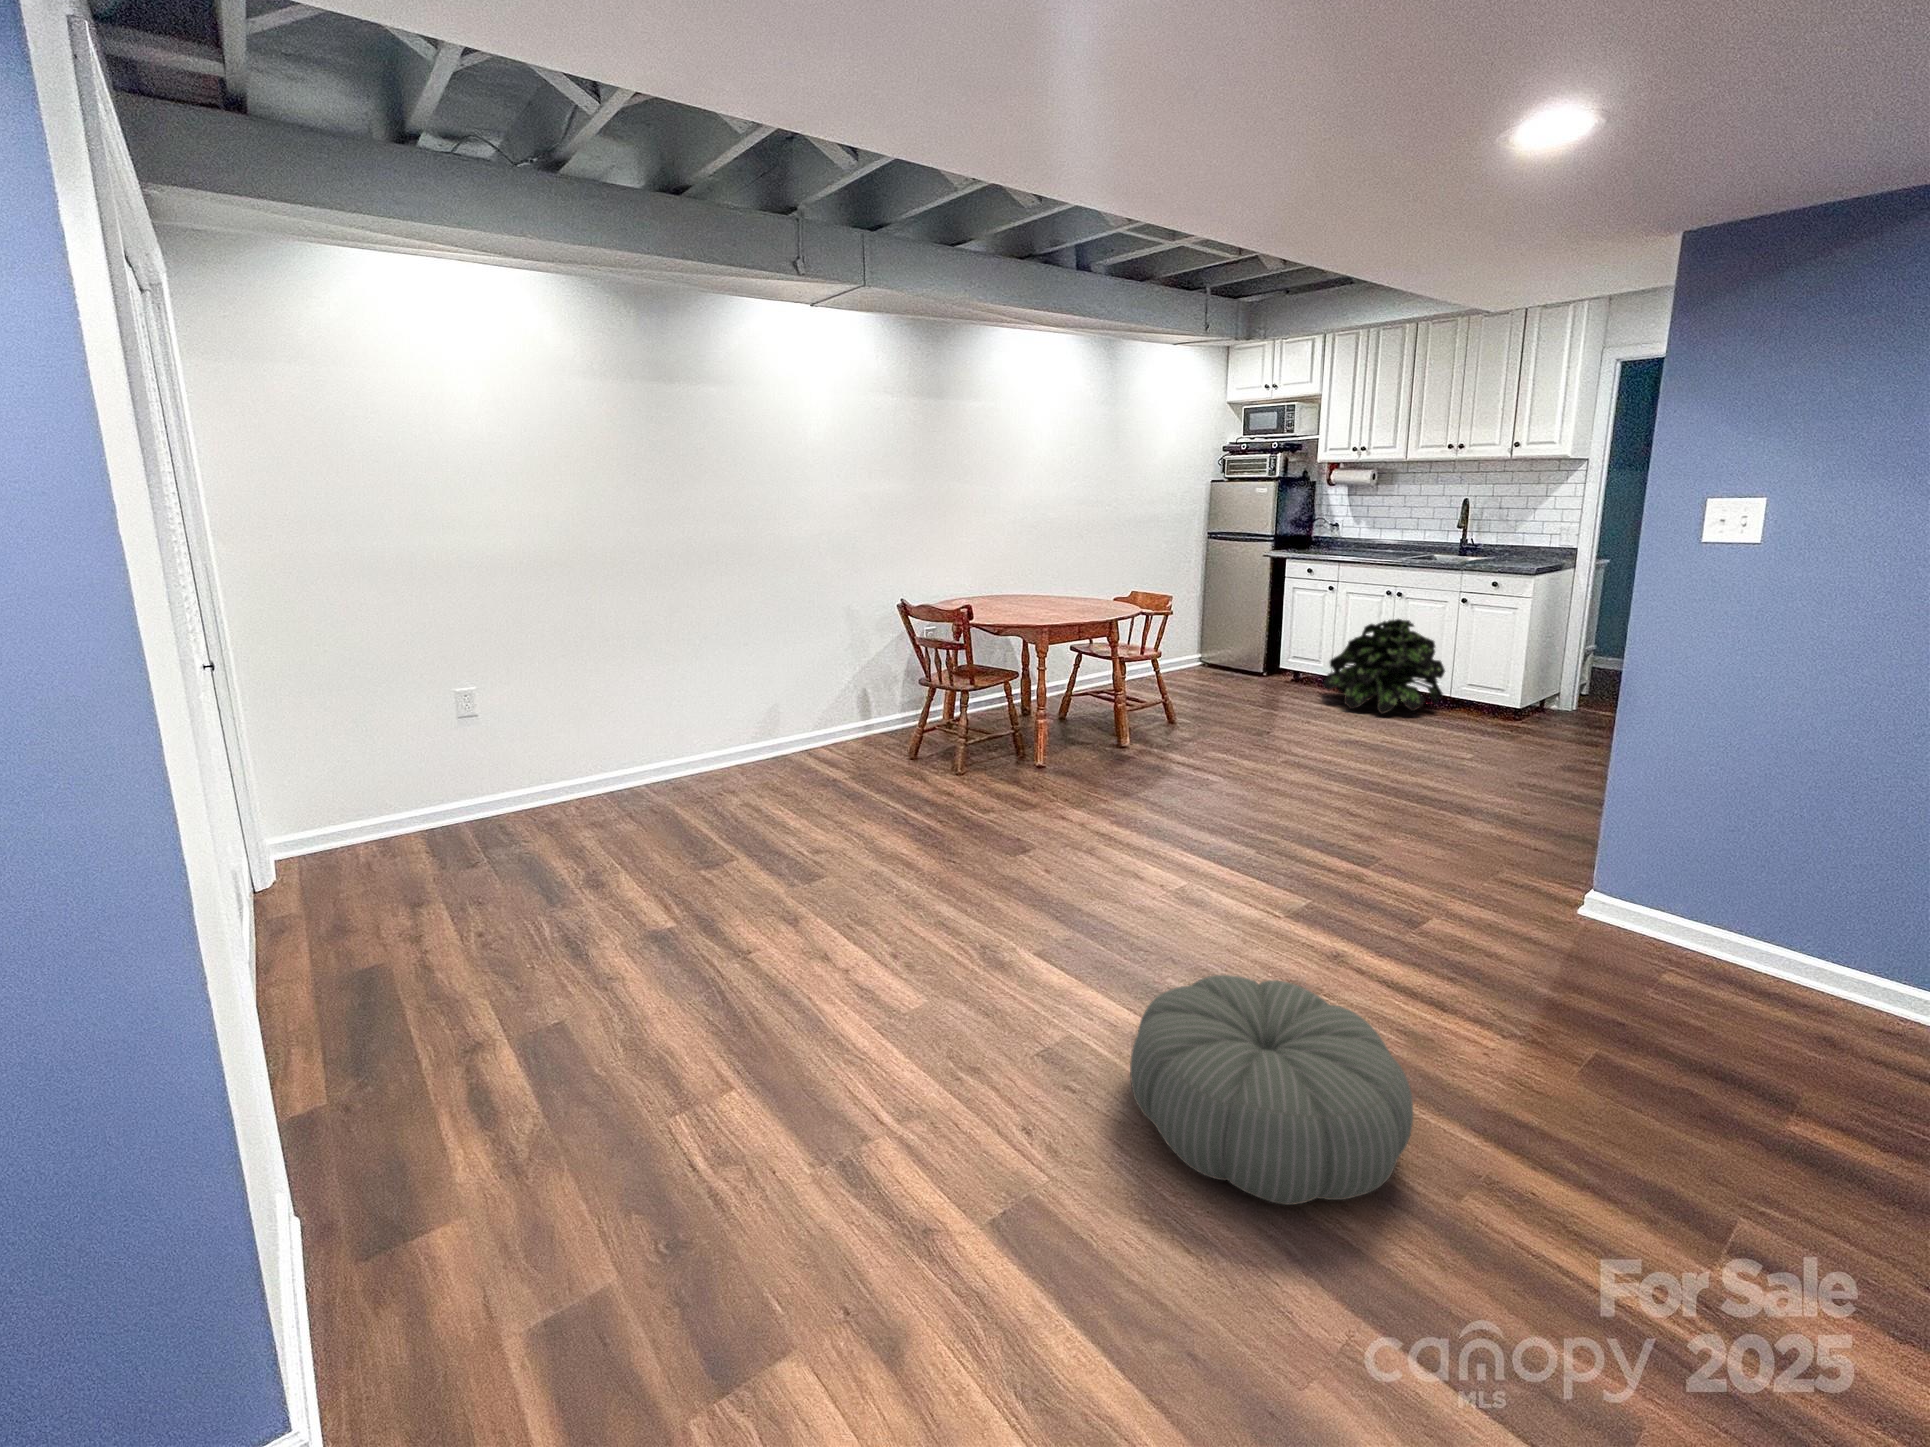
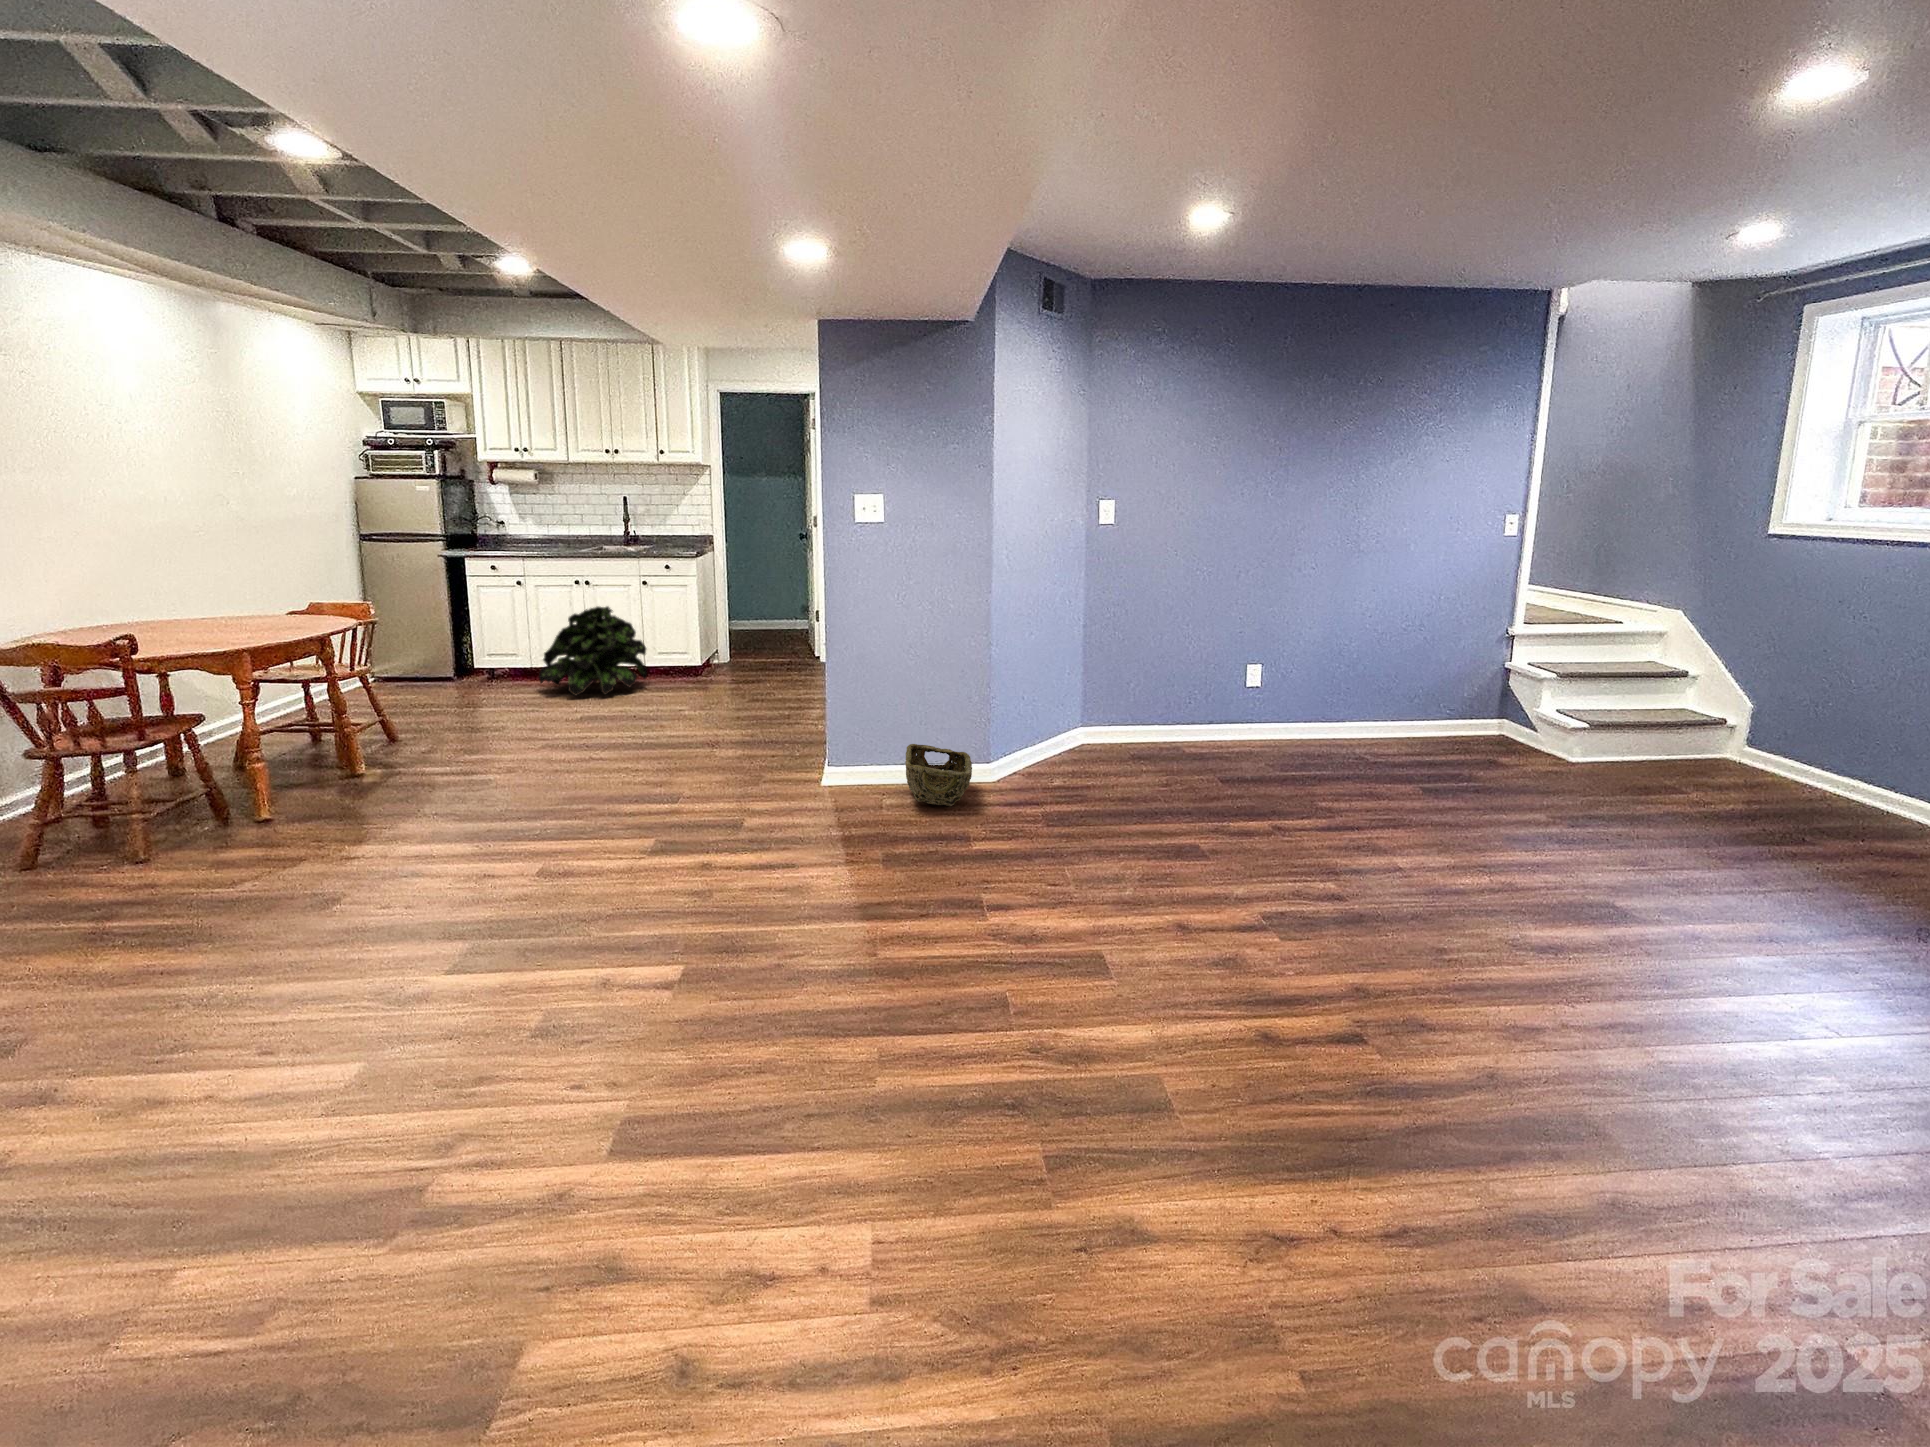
woven basket: none [1695,901,1859,1024] -> present [905,744,972,806]
pouf: present [1130,975,1413,1205] -> none [622,867,852,1029]

